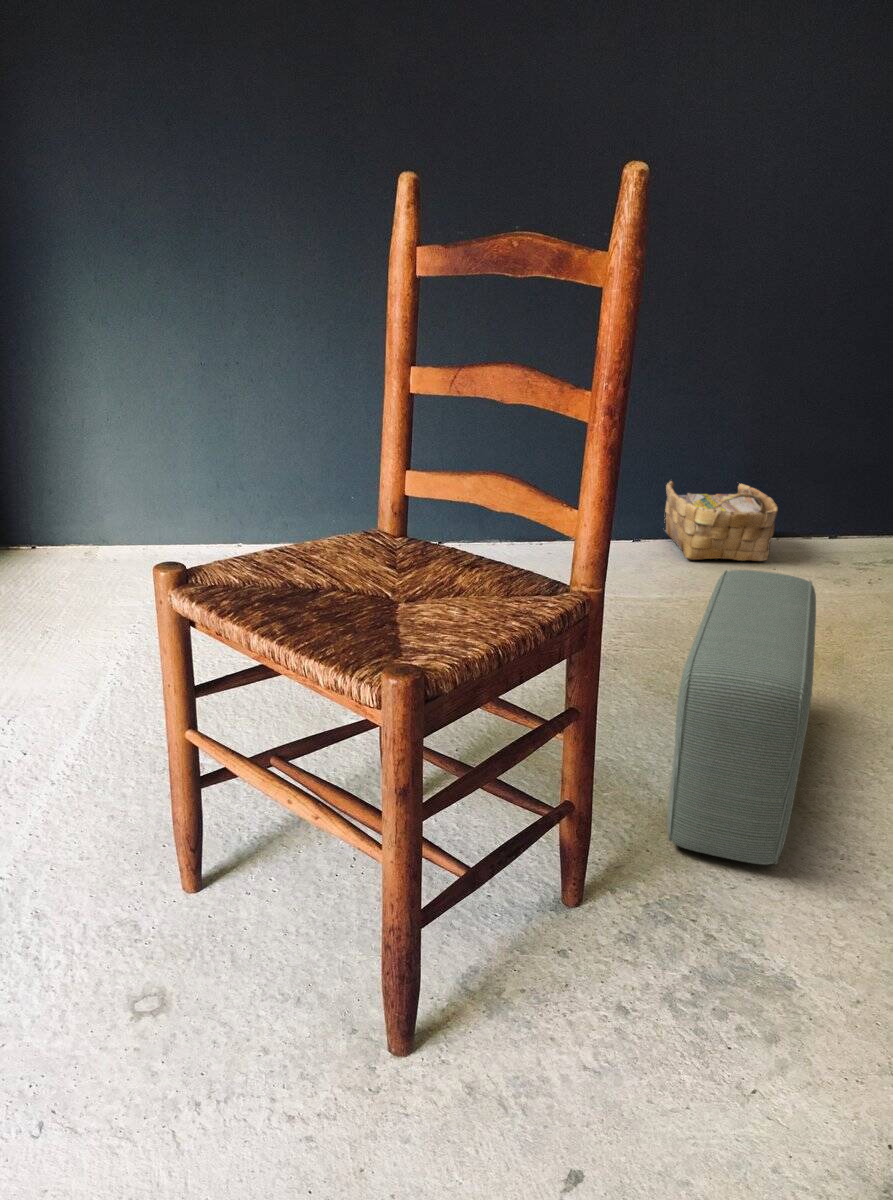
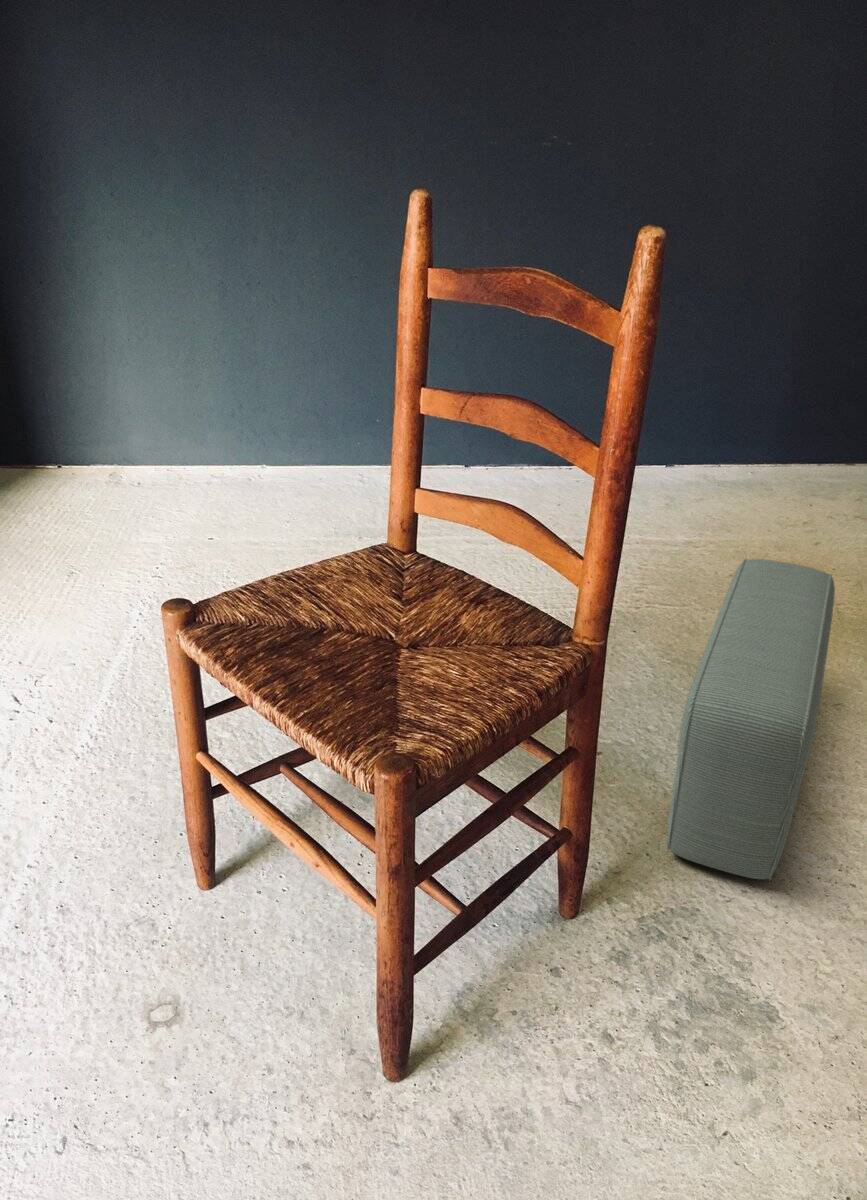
woven basket: present [664,481,778,561] -> none [695,396,812,507]

